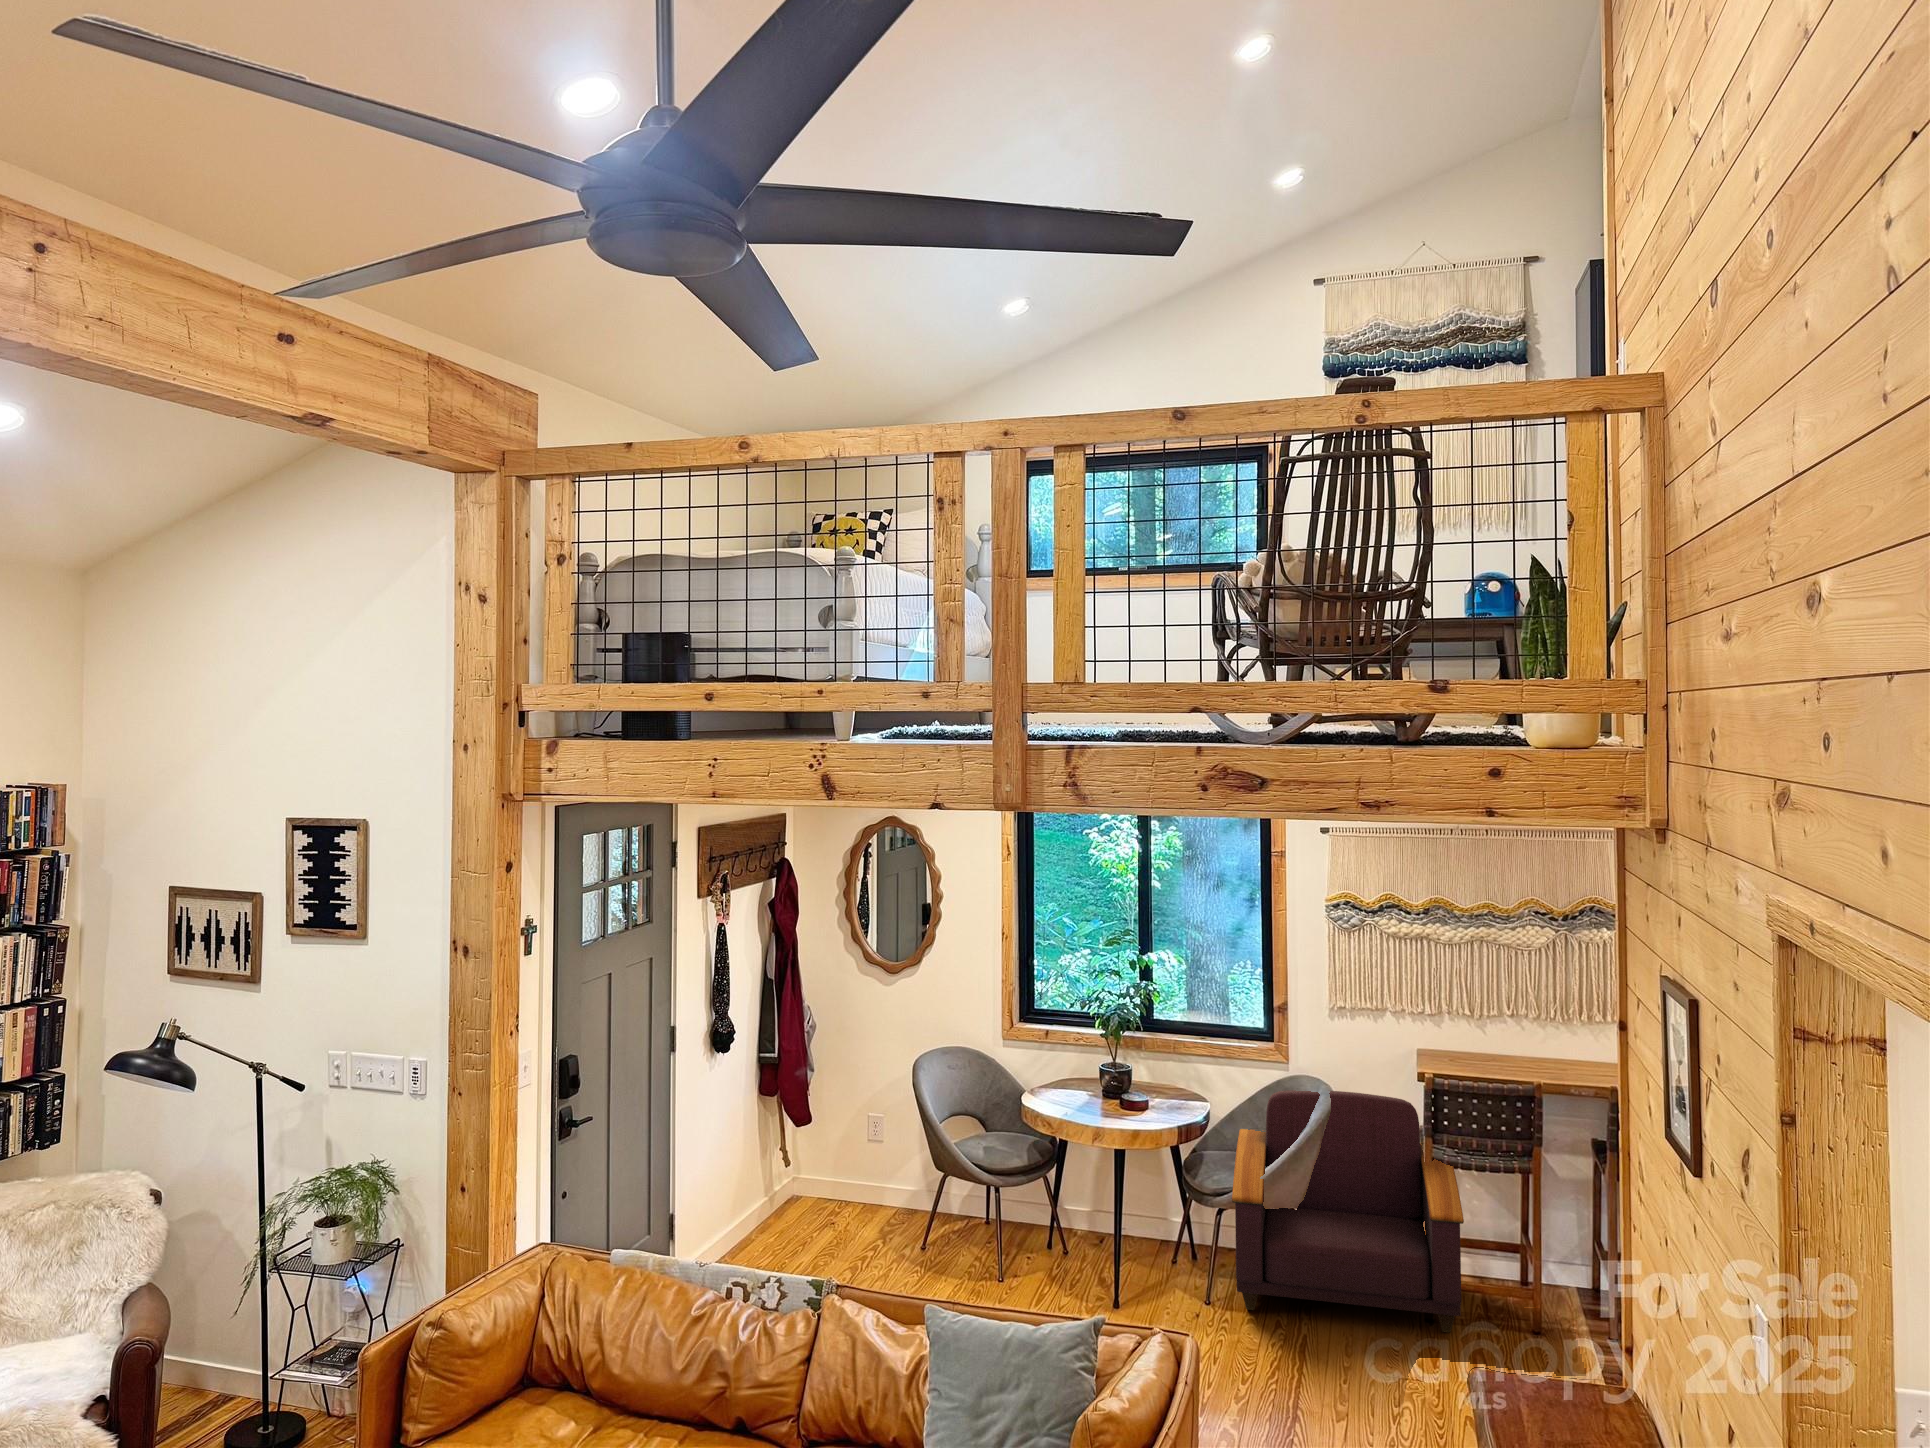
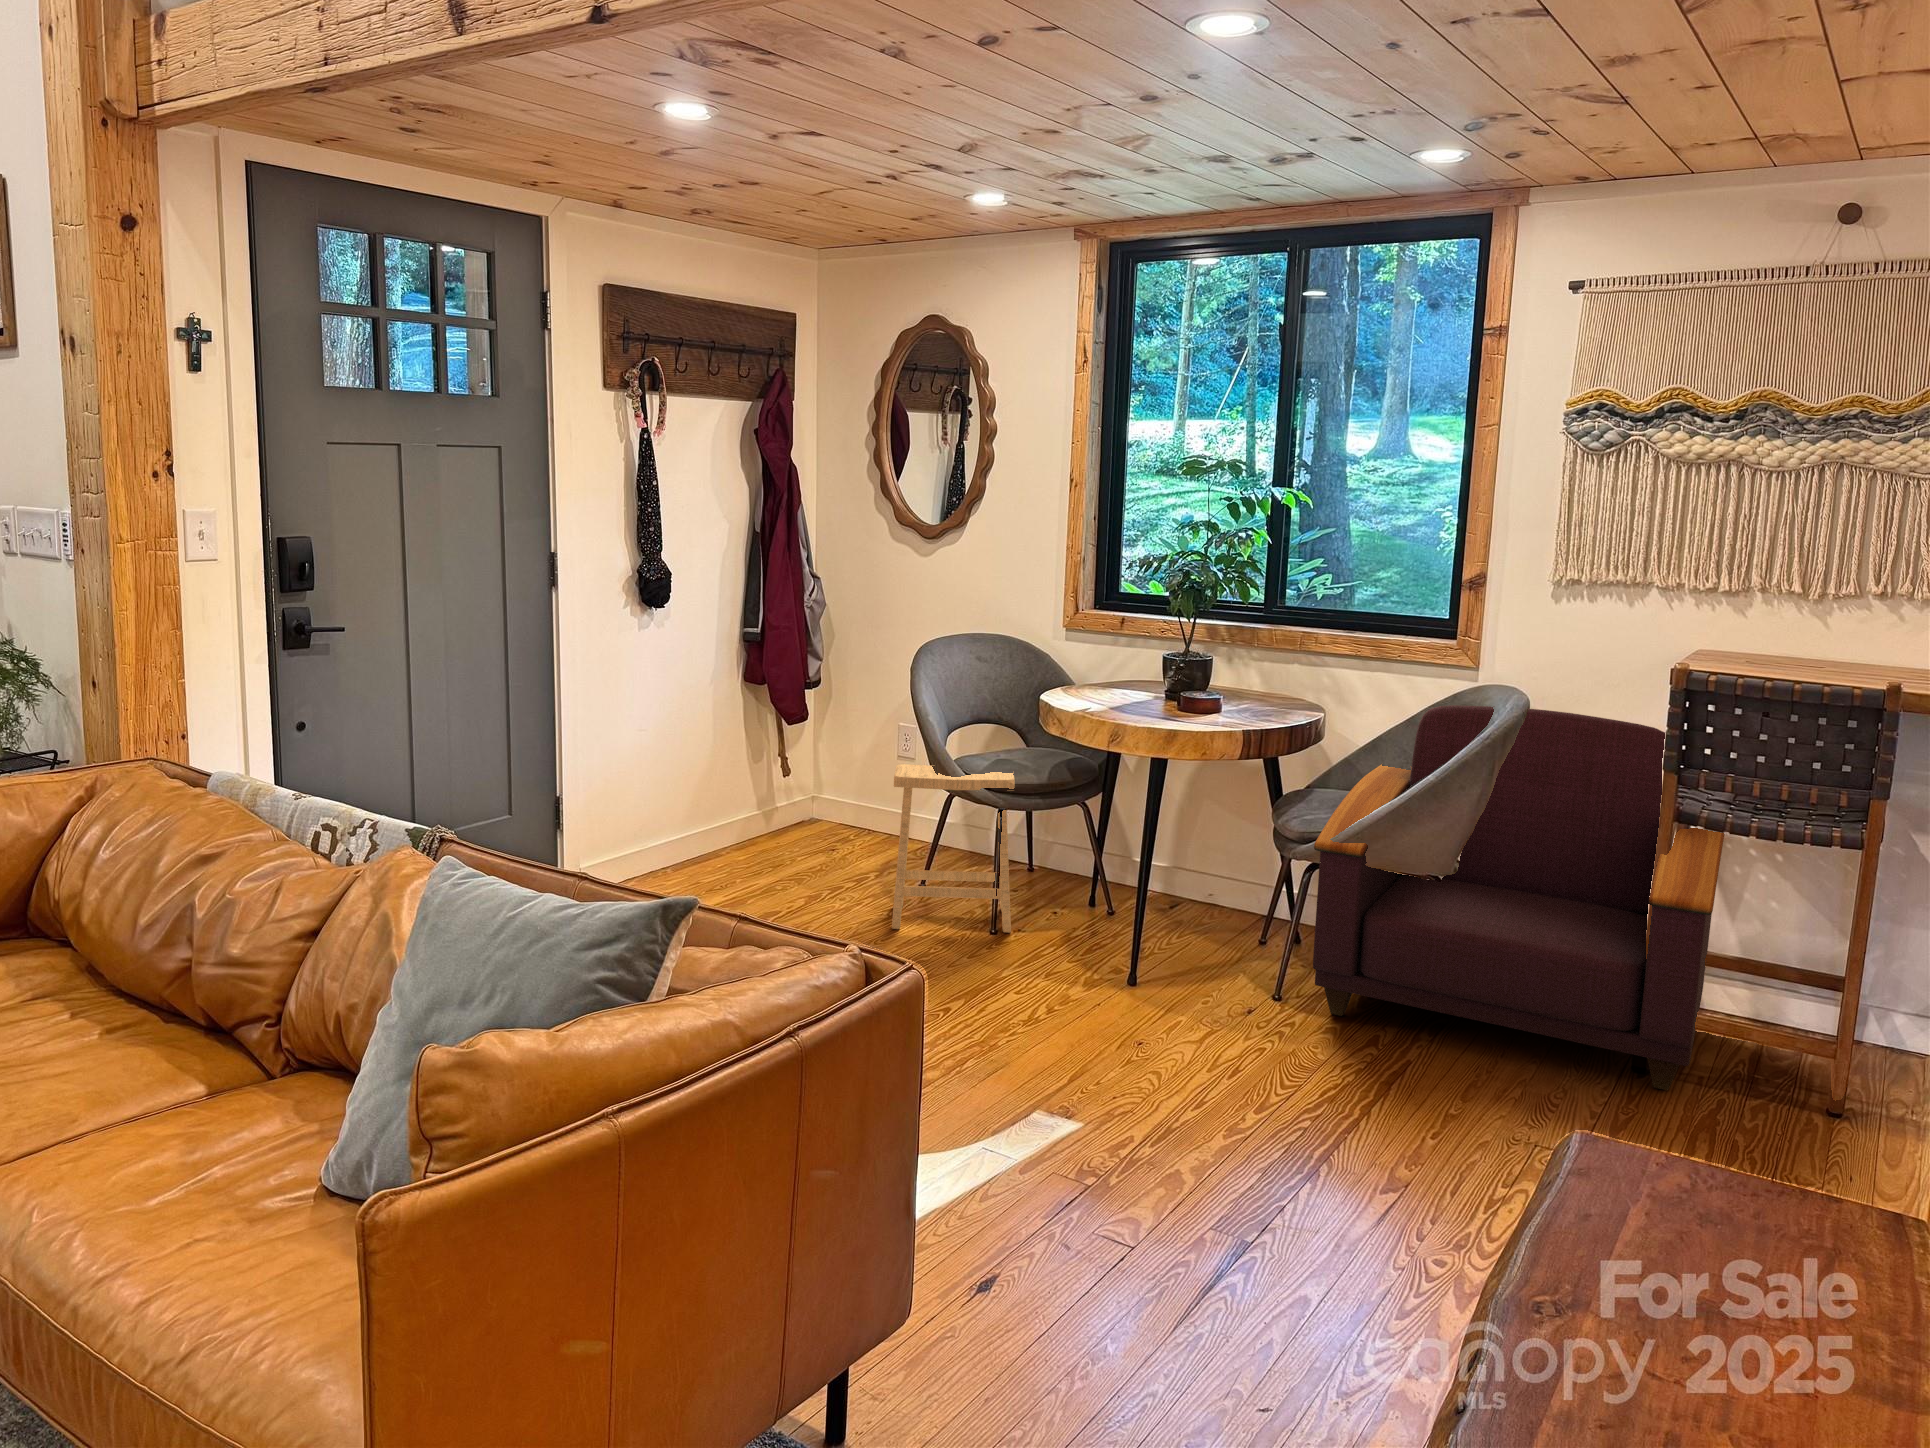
footstool: none [918,1153,1013,1286] -> present [892,764,1015,933]

